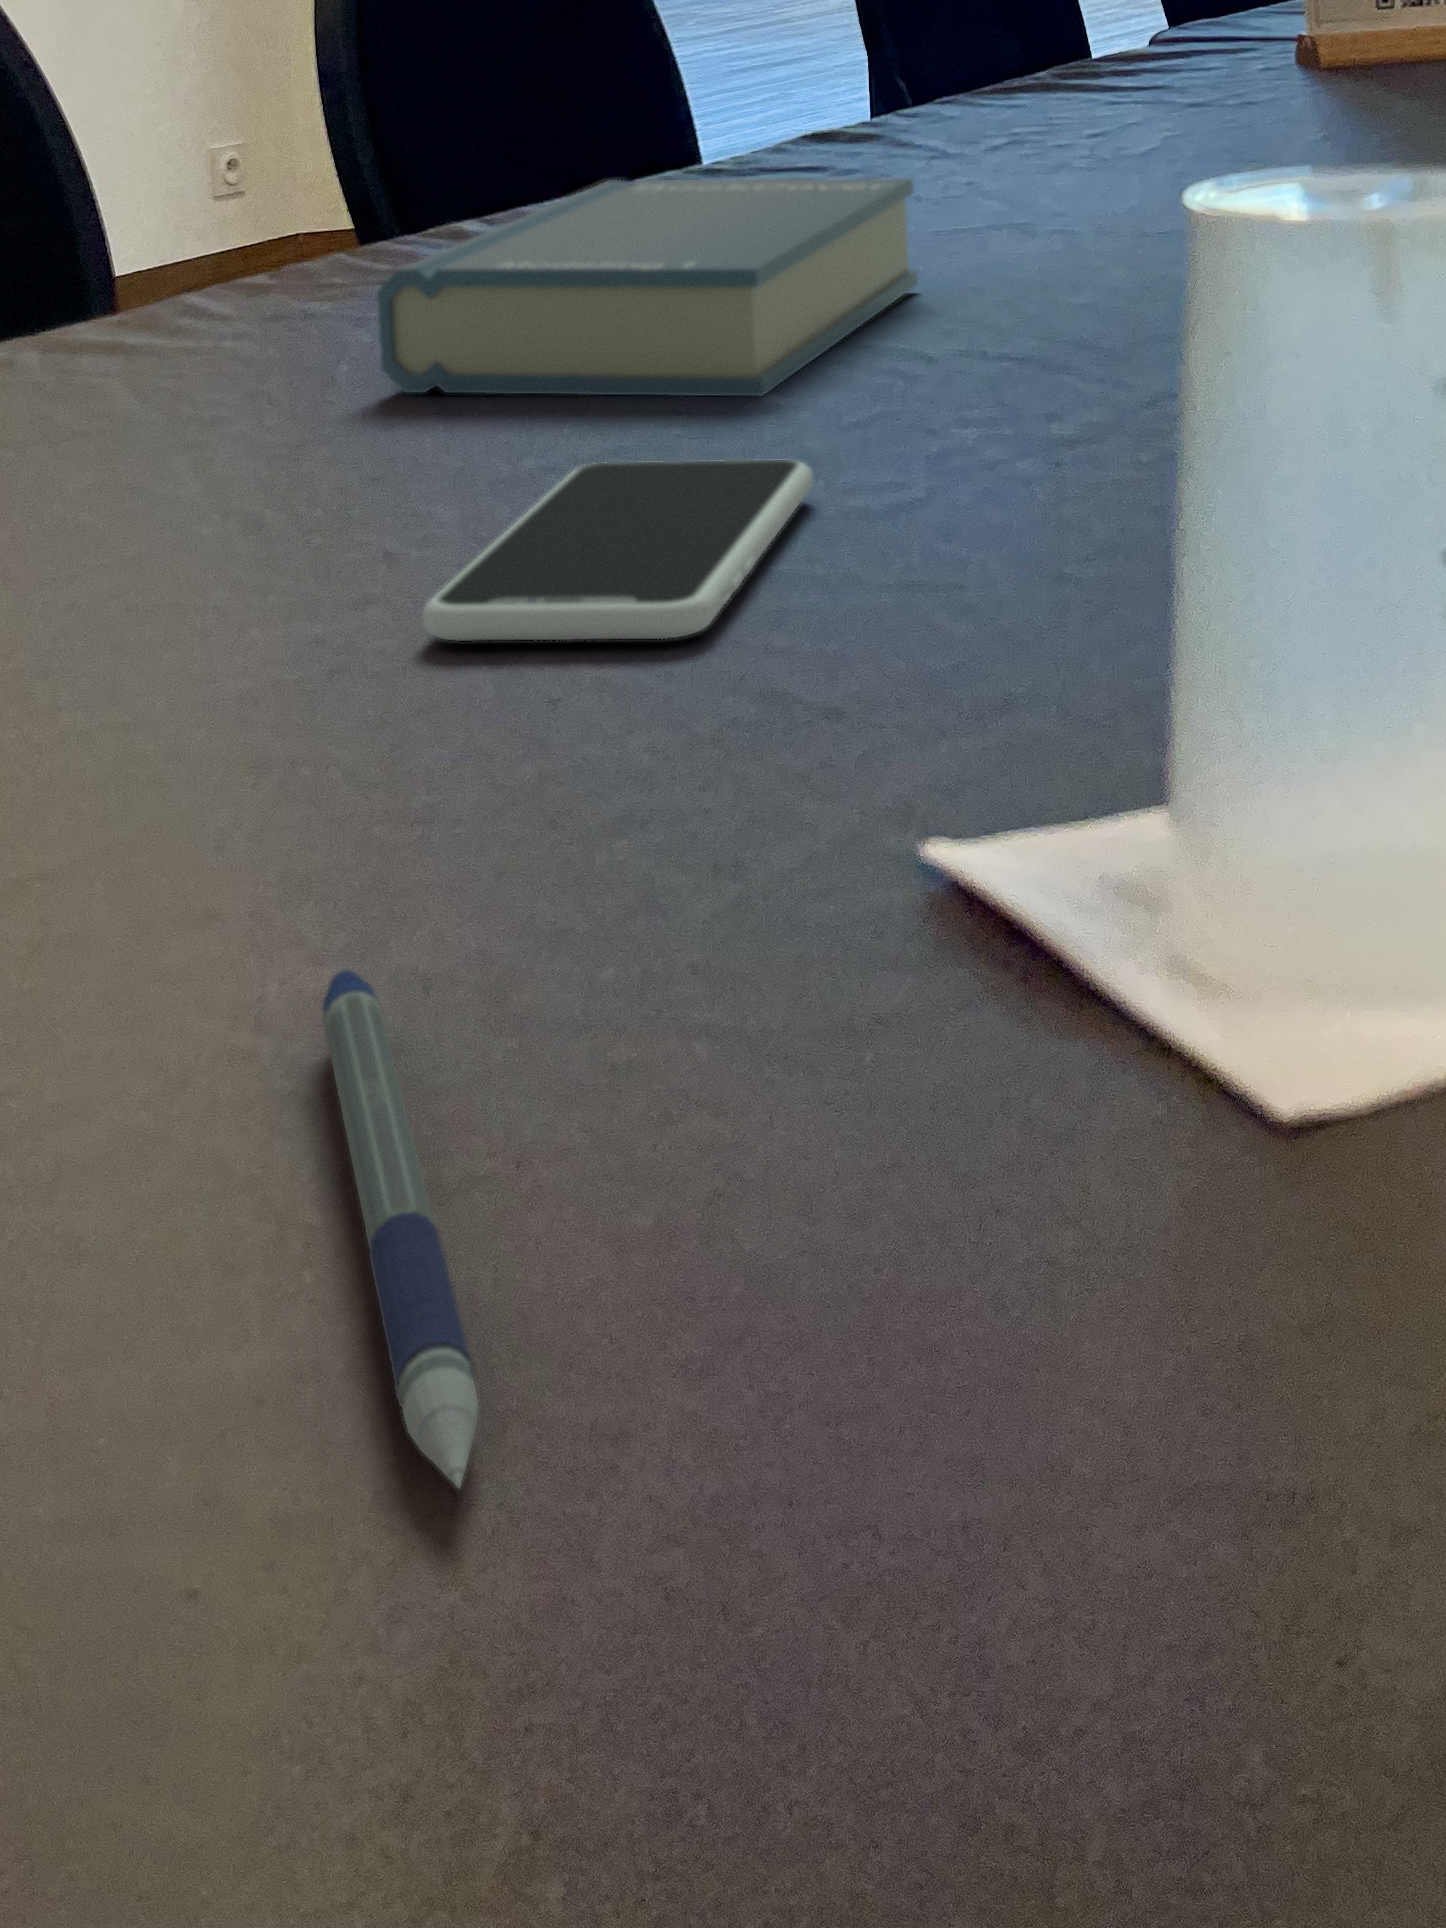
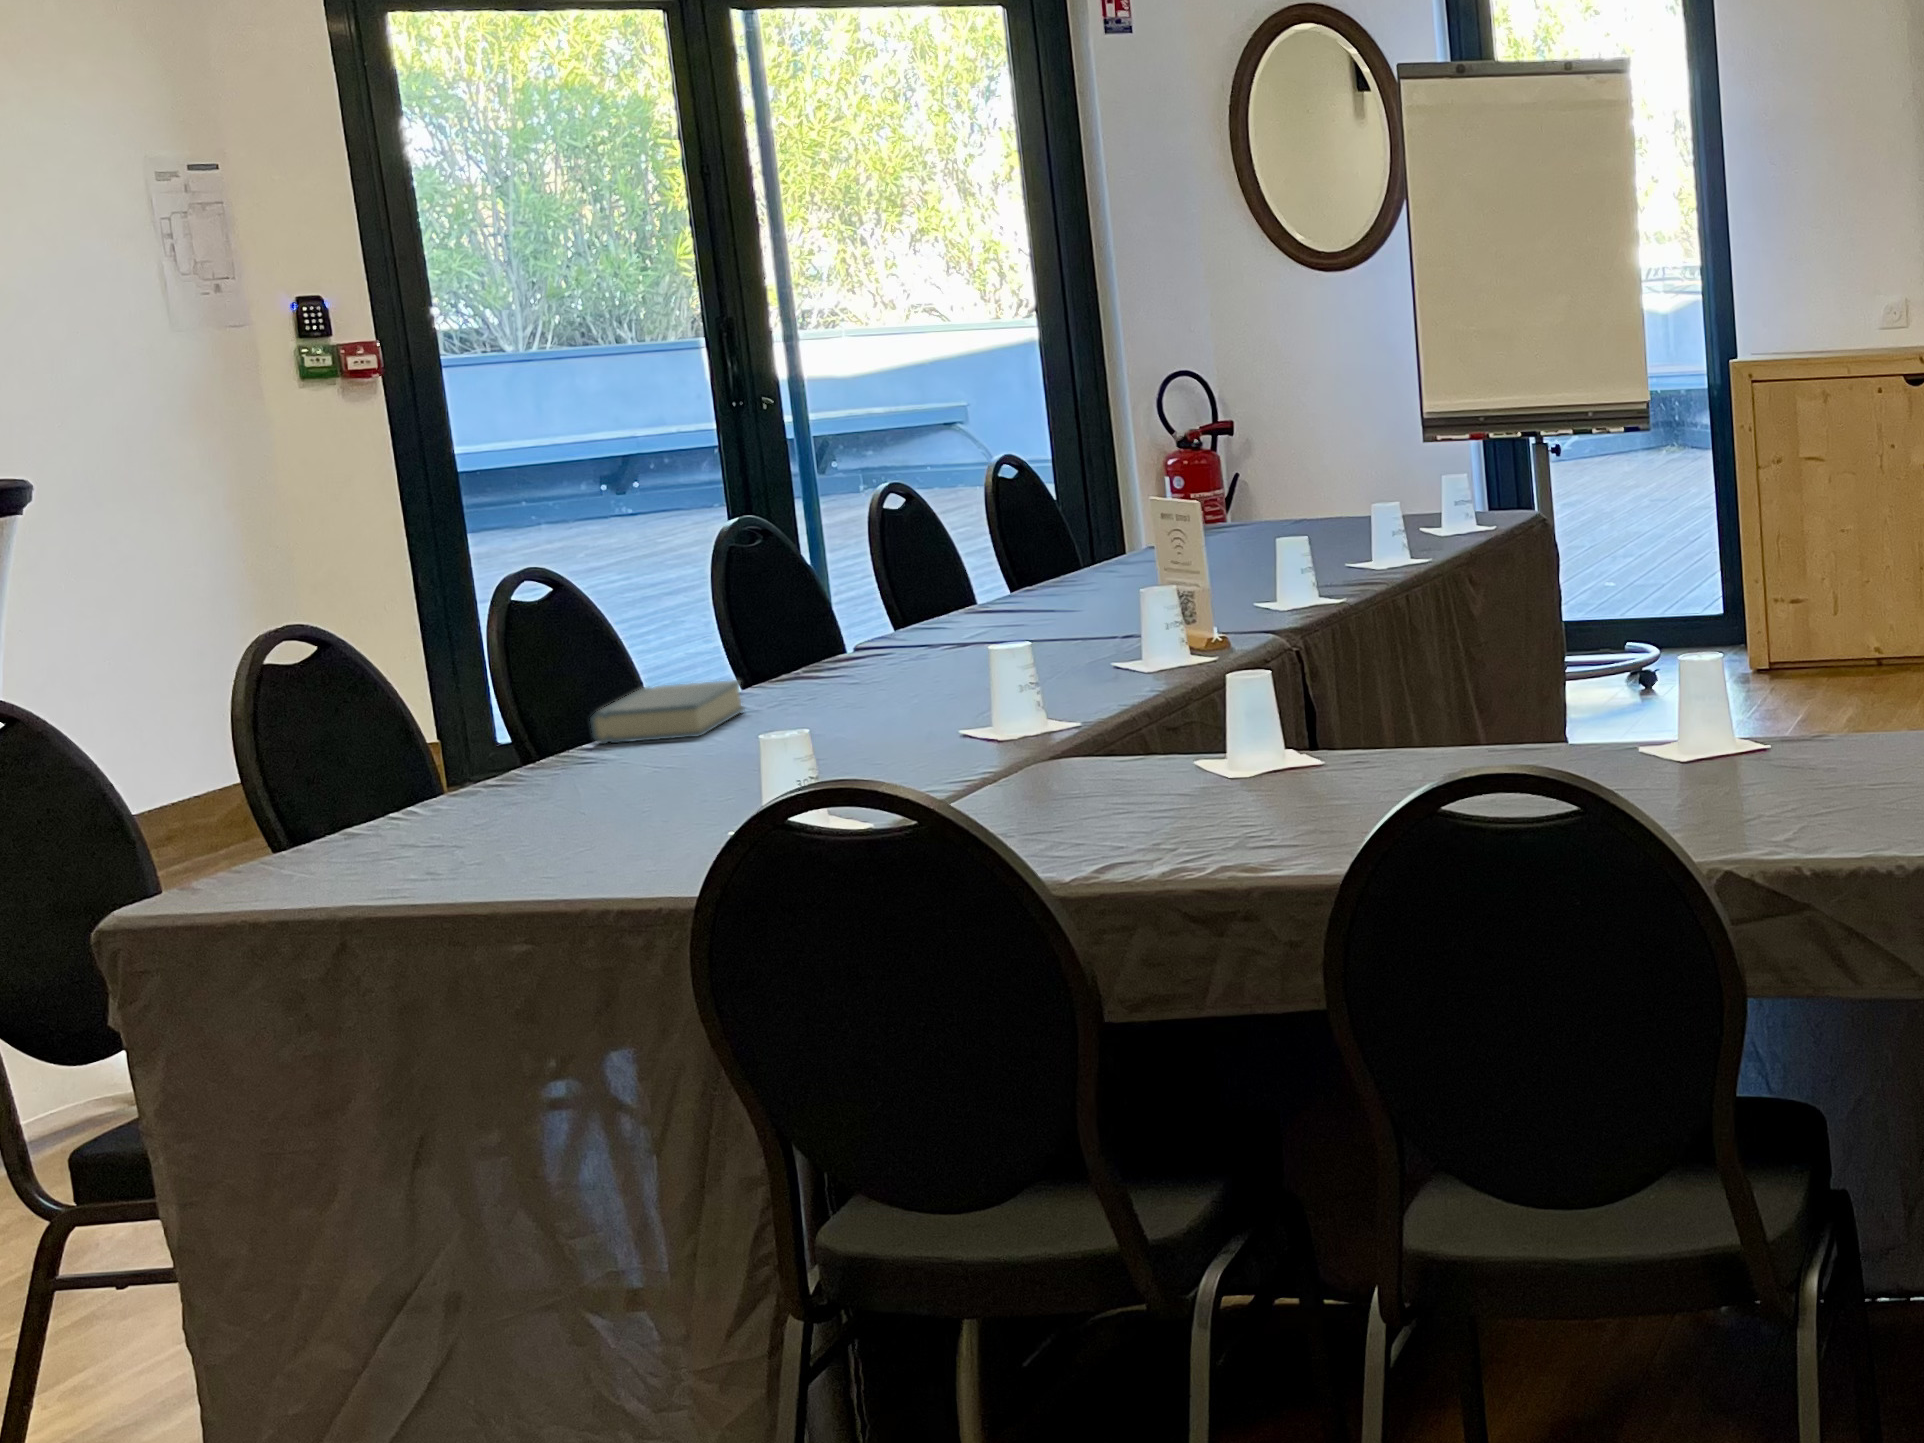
smartphone: present [423,460,813,641] -> none [636,742,716,773]
pen: present [323,970,479,1488] -> none [647,791,684,813]

